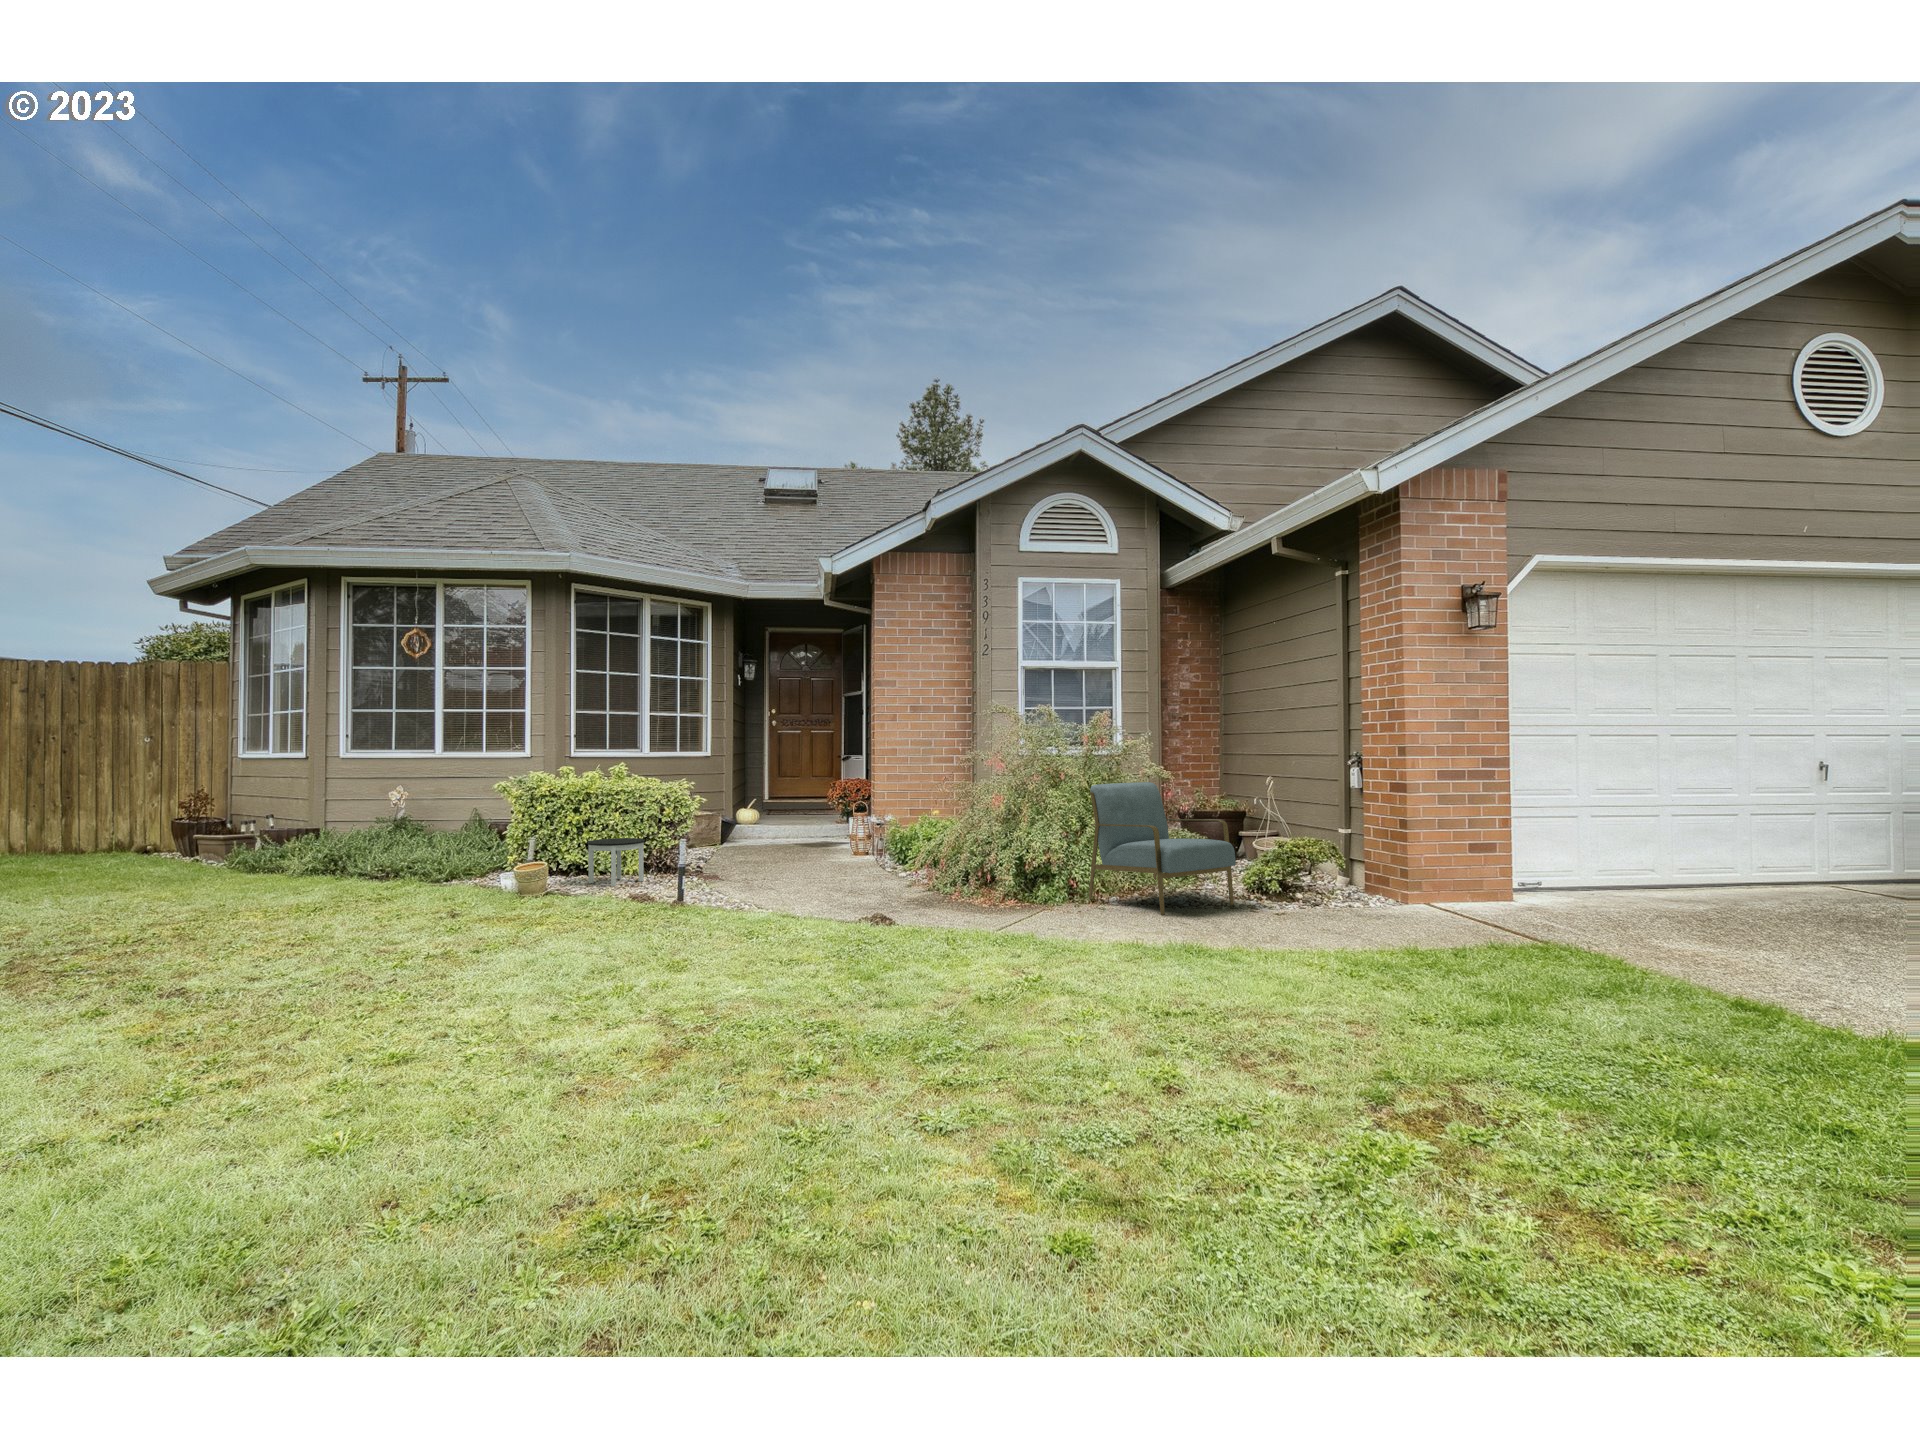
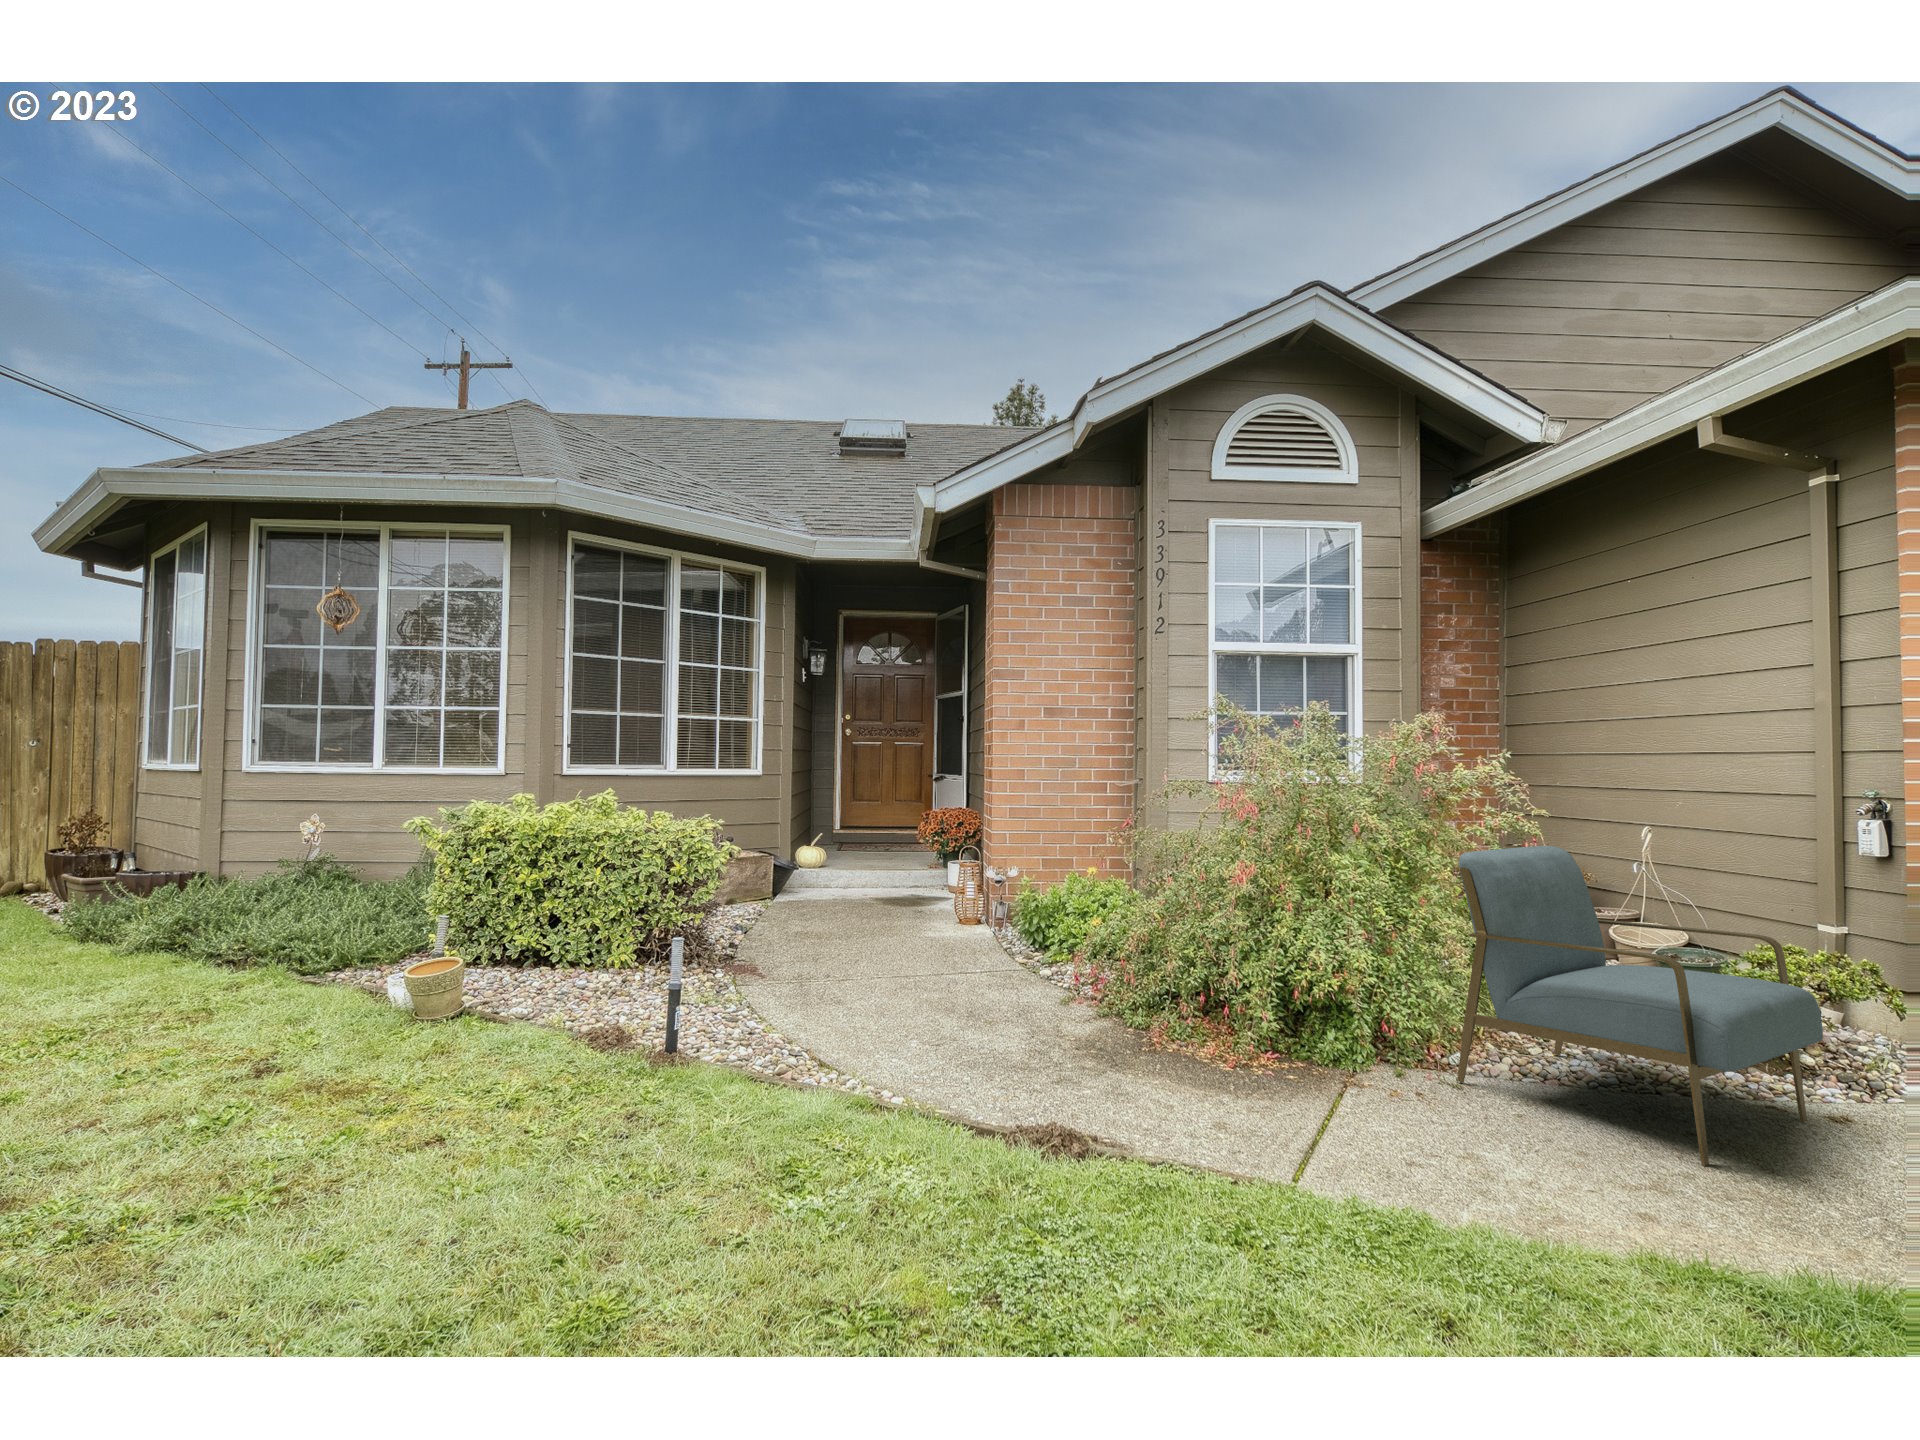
round table: present [587,838,645,886] -> none [538,910,633,996]

